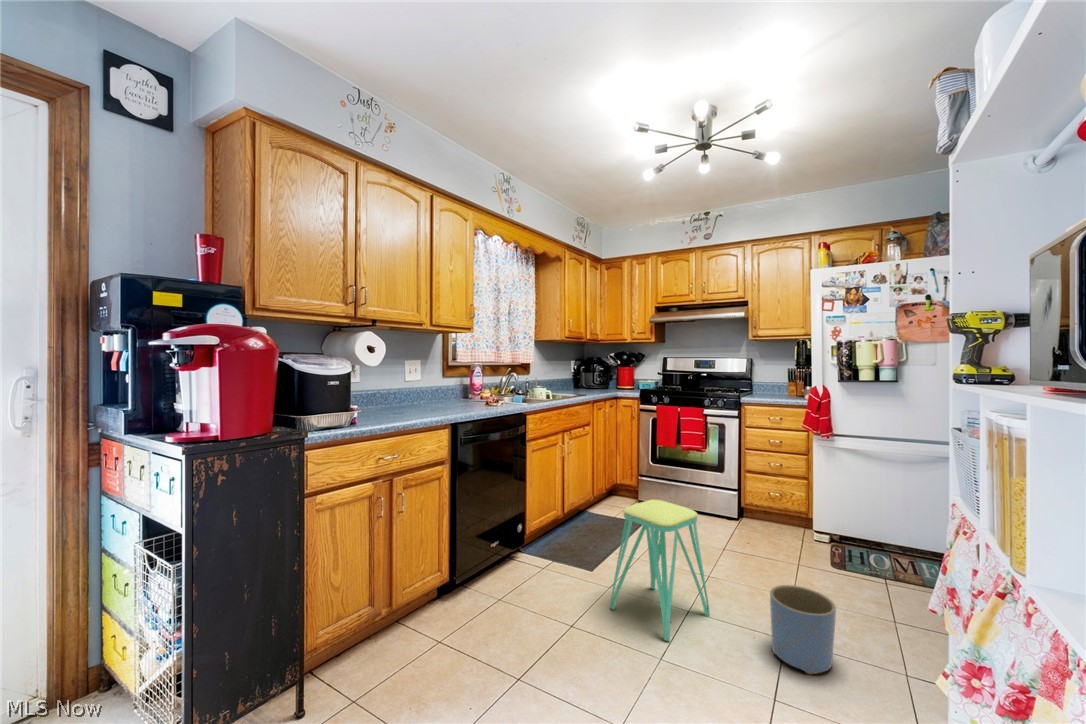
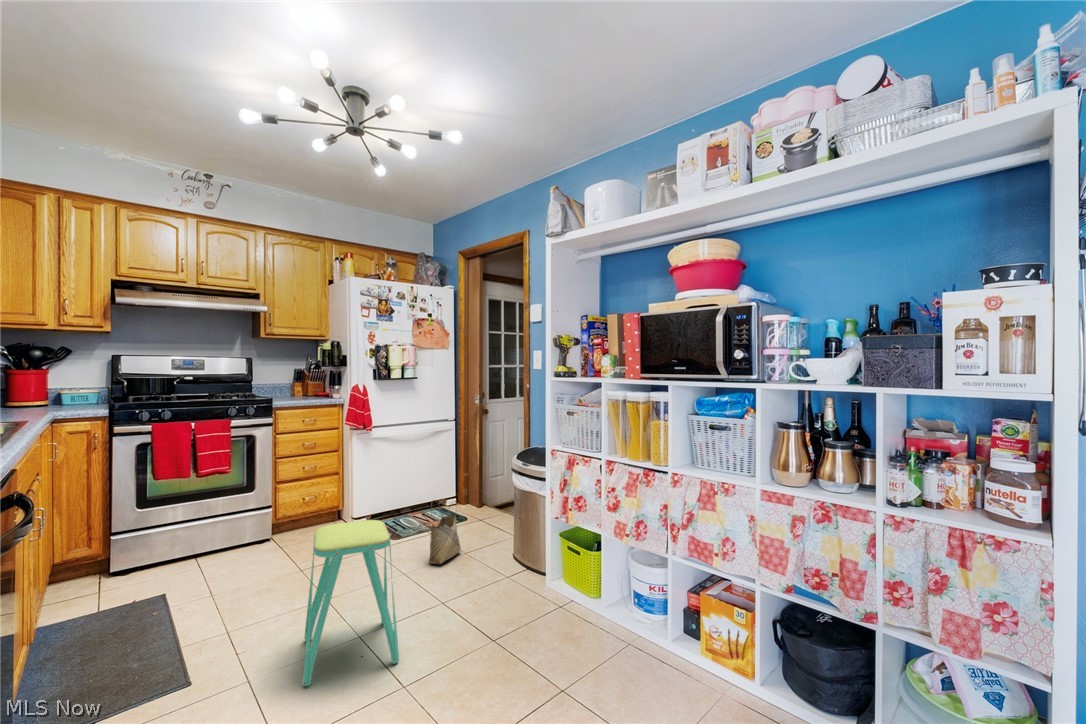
woven basket: none [824,531,884,614] -> present [429,515,461,564]
planter: present [770,585,836,674] -> none [448,546,494,612]

